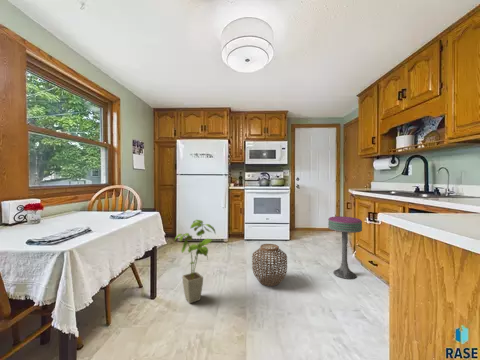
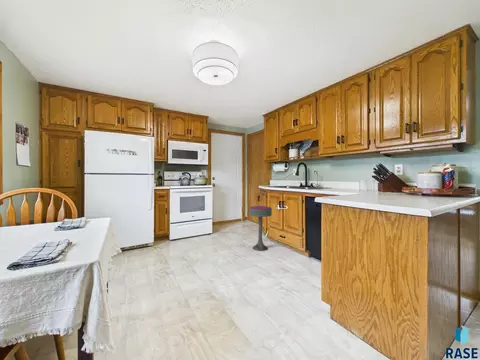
house plant: present [175,220,215,303] -> none [137,213,178,288]
woven basket: present [252,244,287,286] -> none [197,231,225,264]

